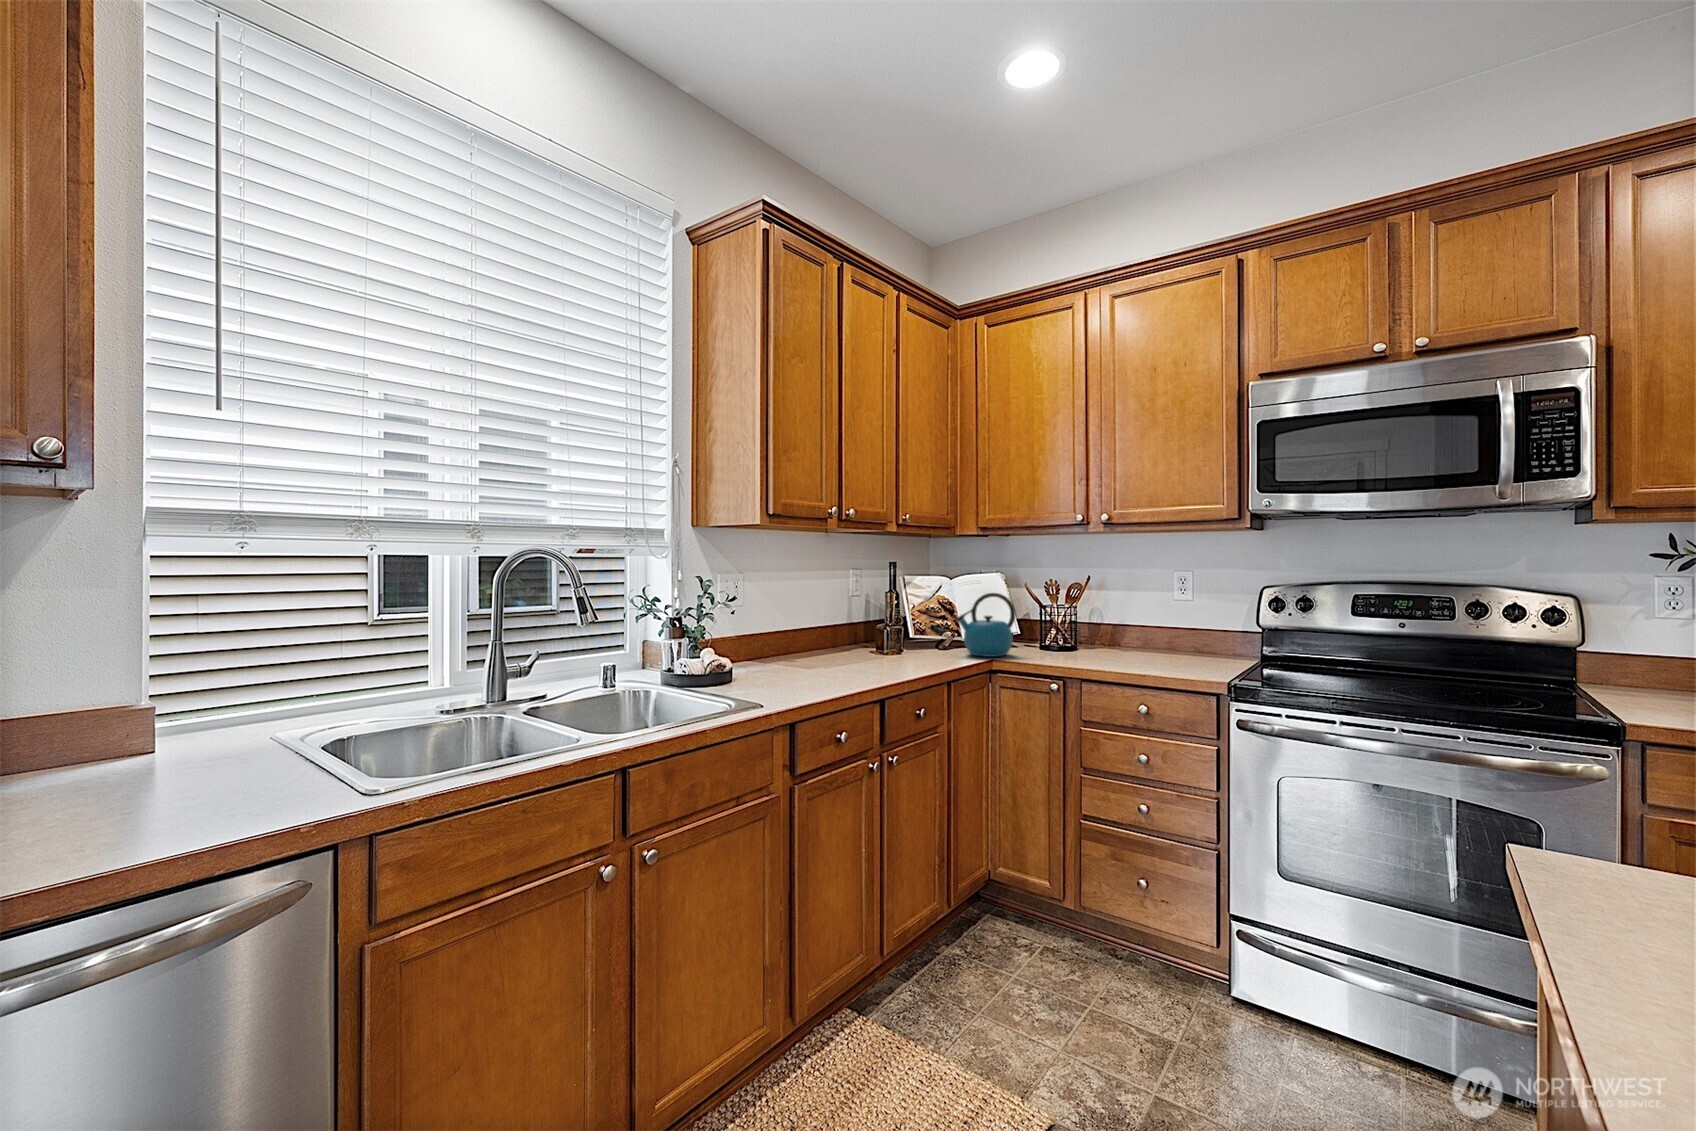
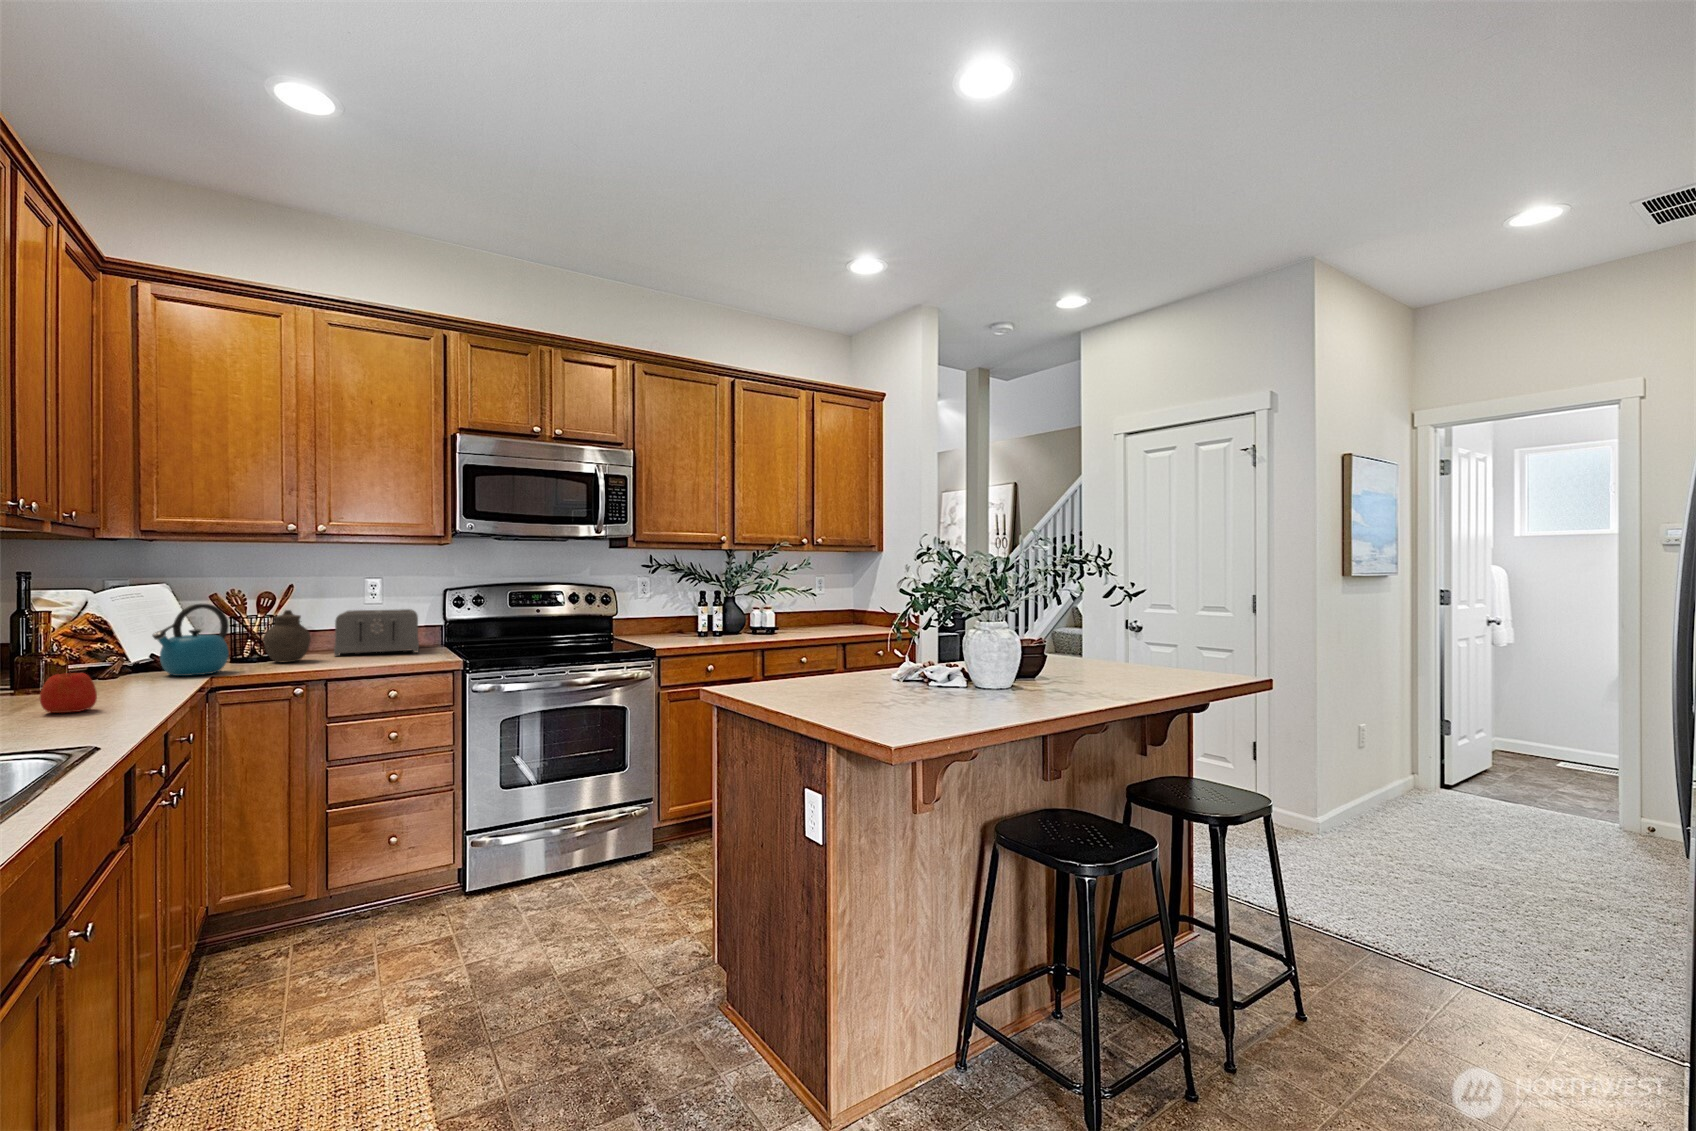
jar: none [1057,602,1097,654] -> present [264,610,311,663]
toaster: none [1127,606,1237,659] -> present [334,609,419,656]
apple: none [823,642,856,676] -> present [40,672,97,713]

